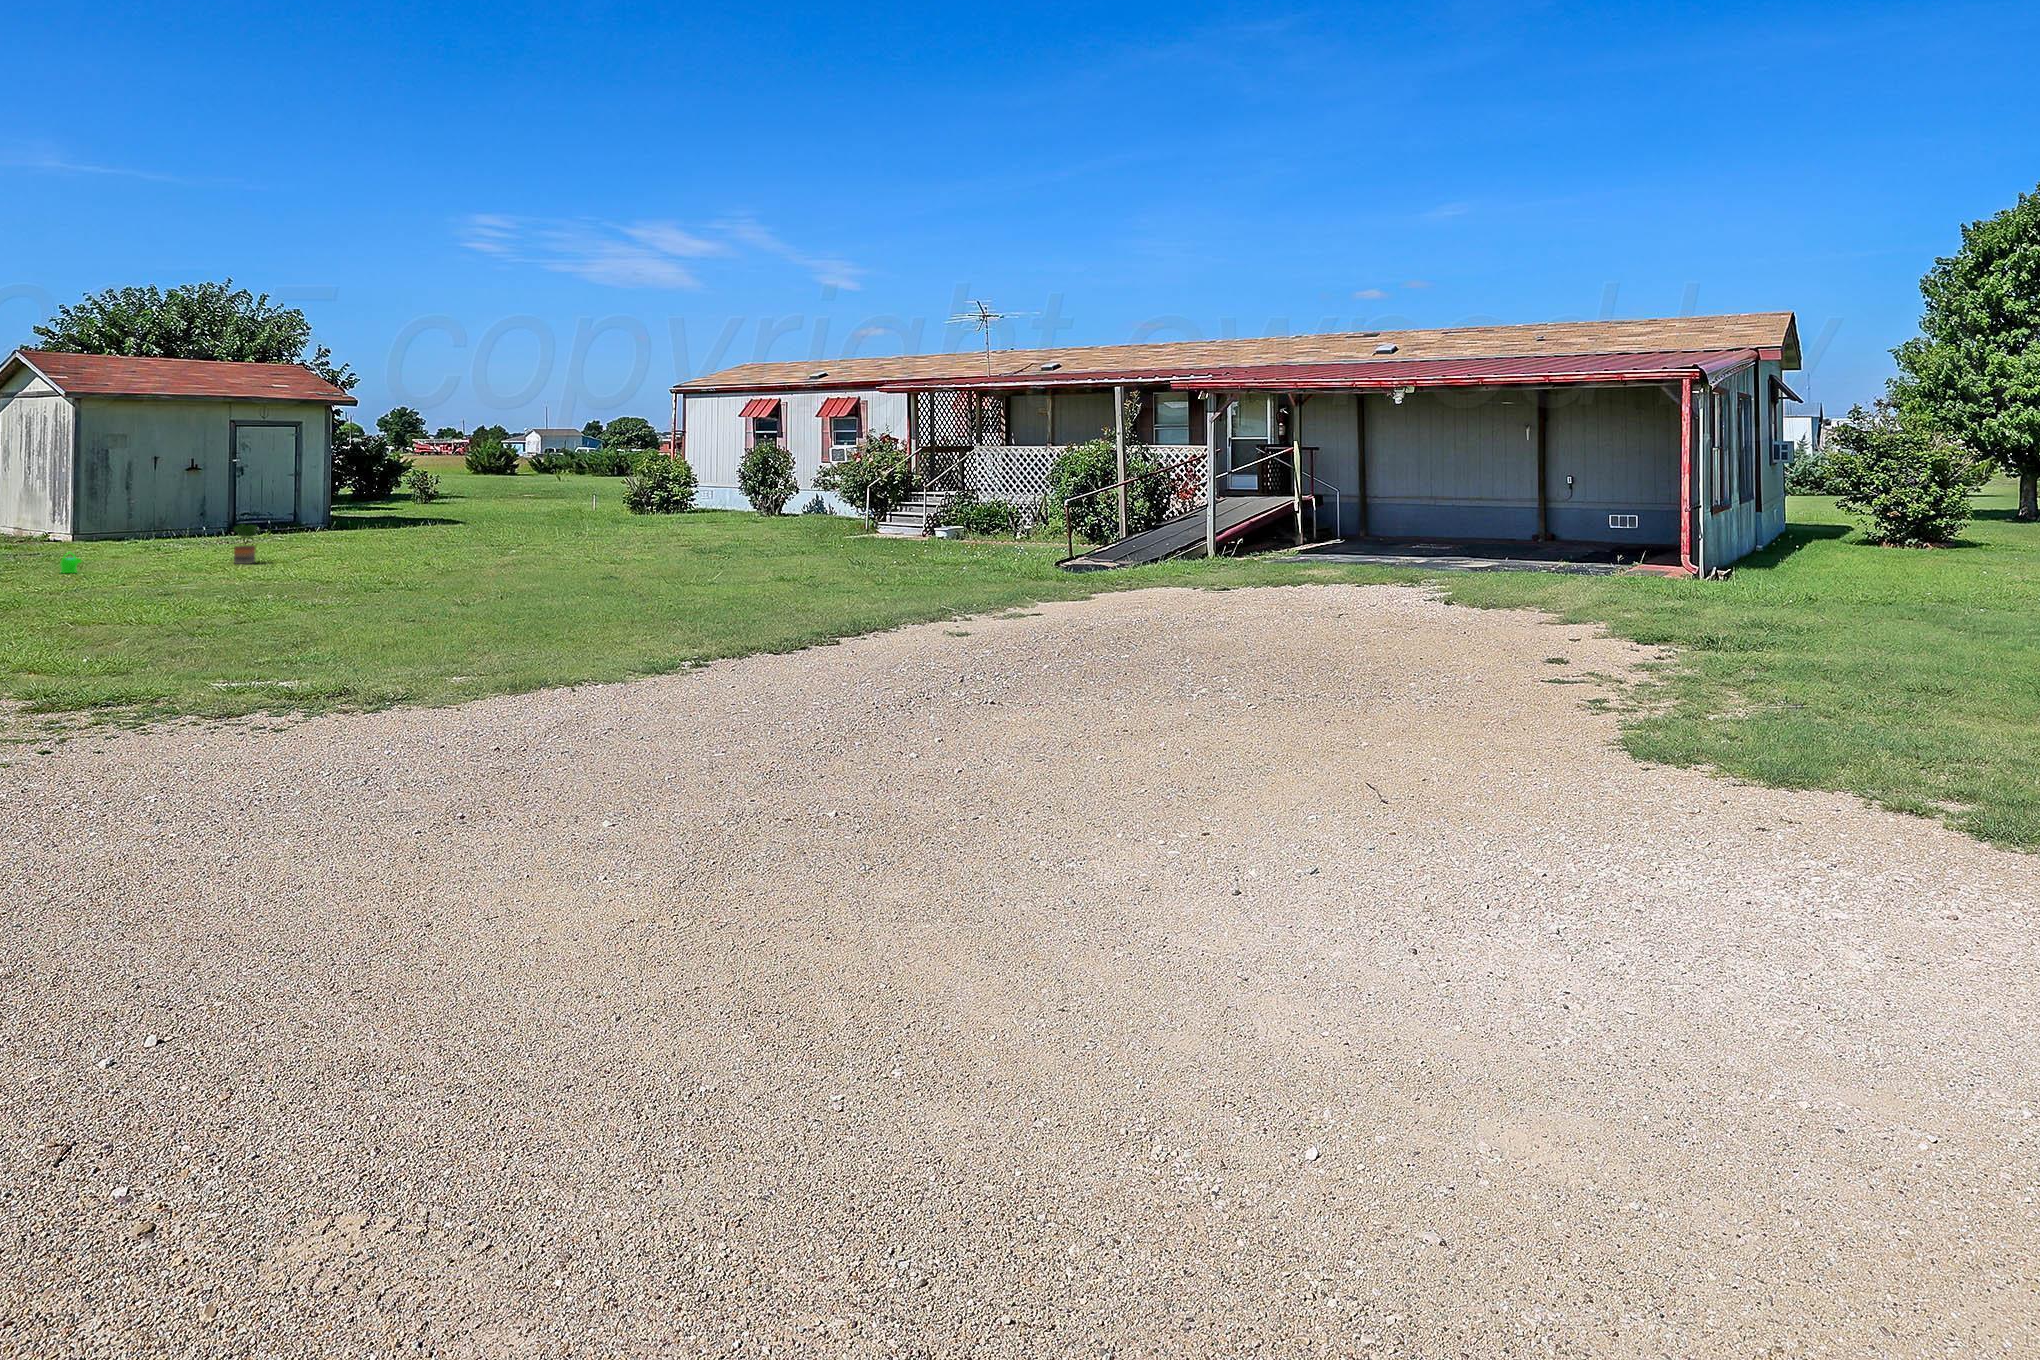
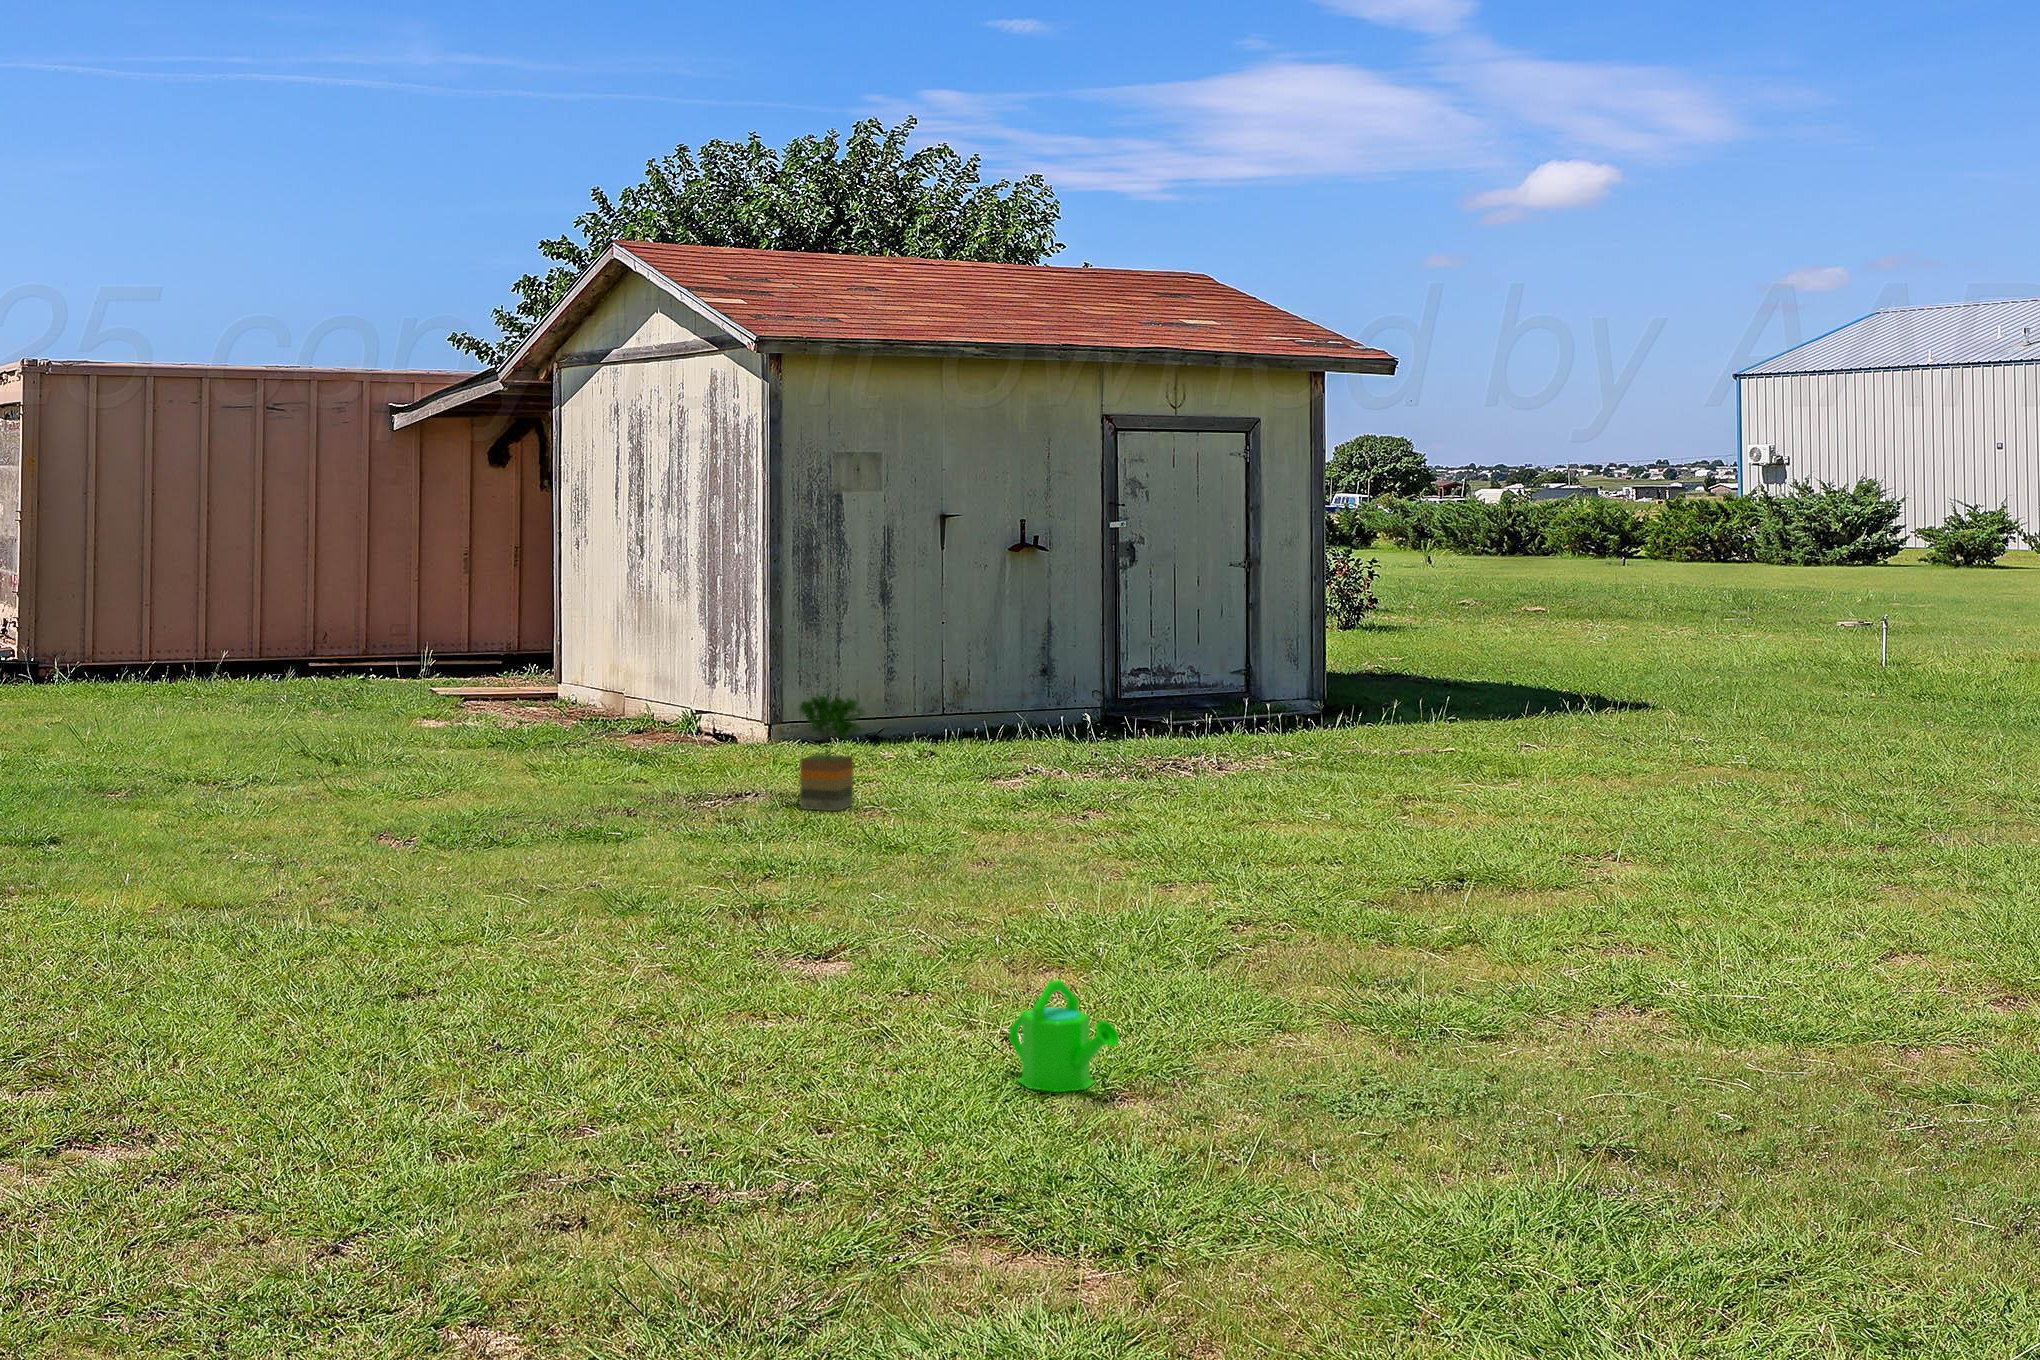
potted tree: present [234,524,260,564] -> present [799,695,865,811]

